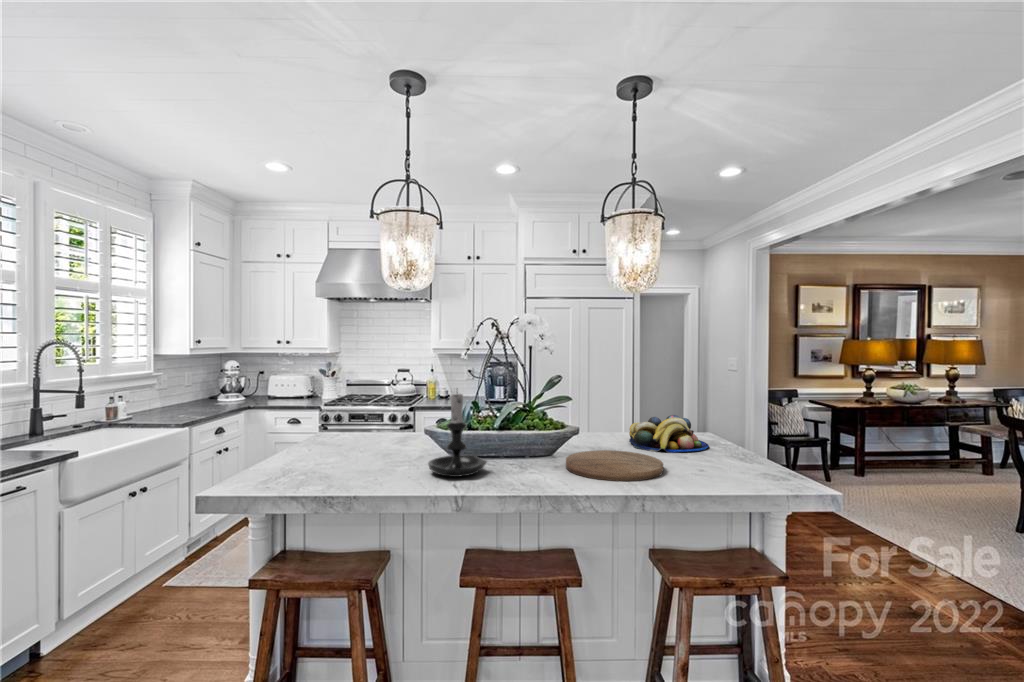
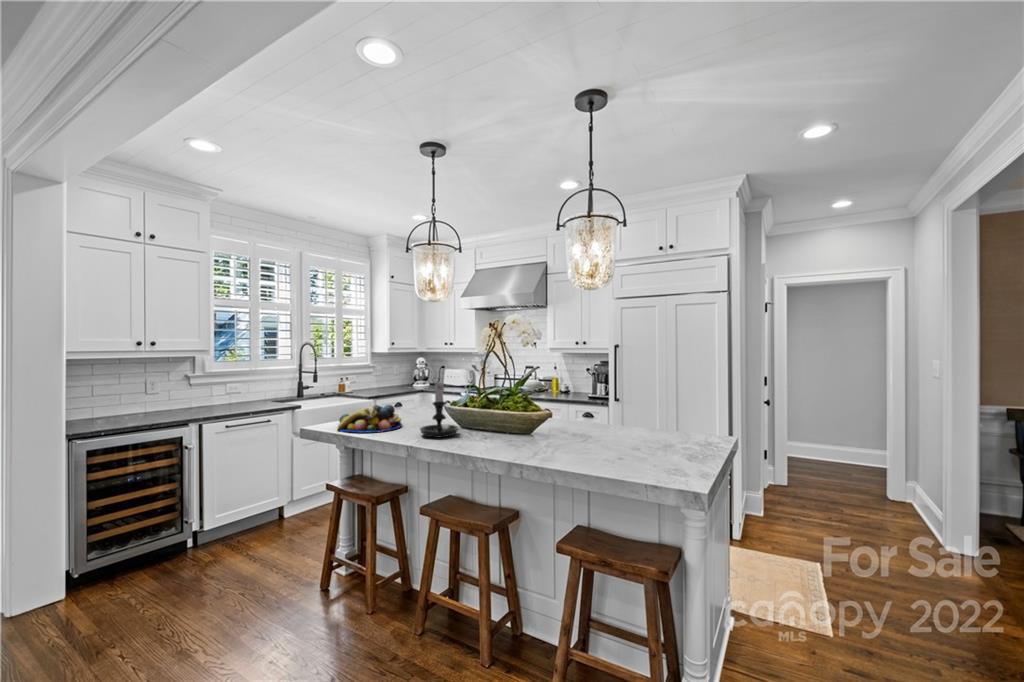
fruit bowl: present [629,415,709,453] -> present [338,405,402,433]
cutting board: present [566,450,663,481] -> none [507,431,581,454]

